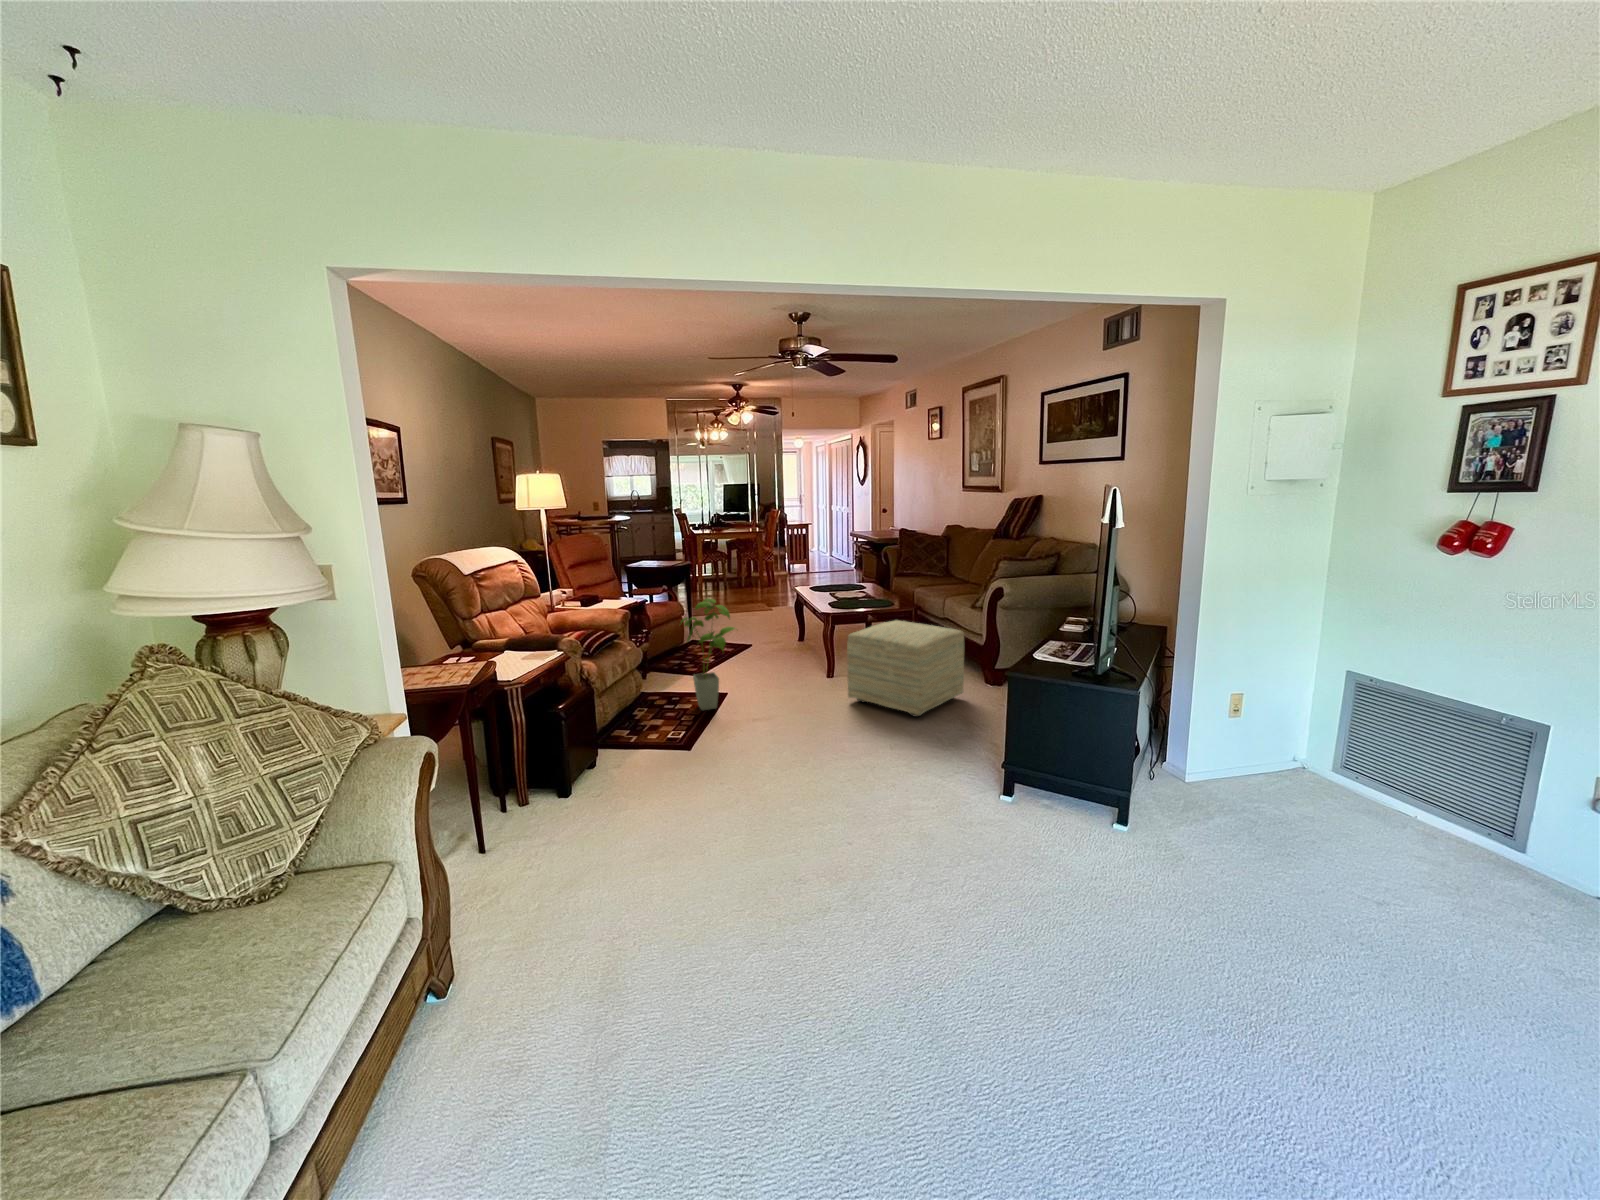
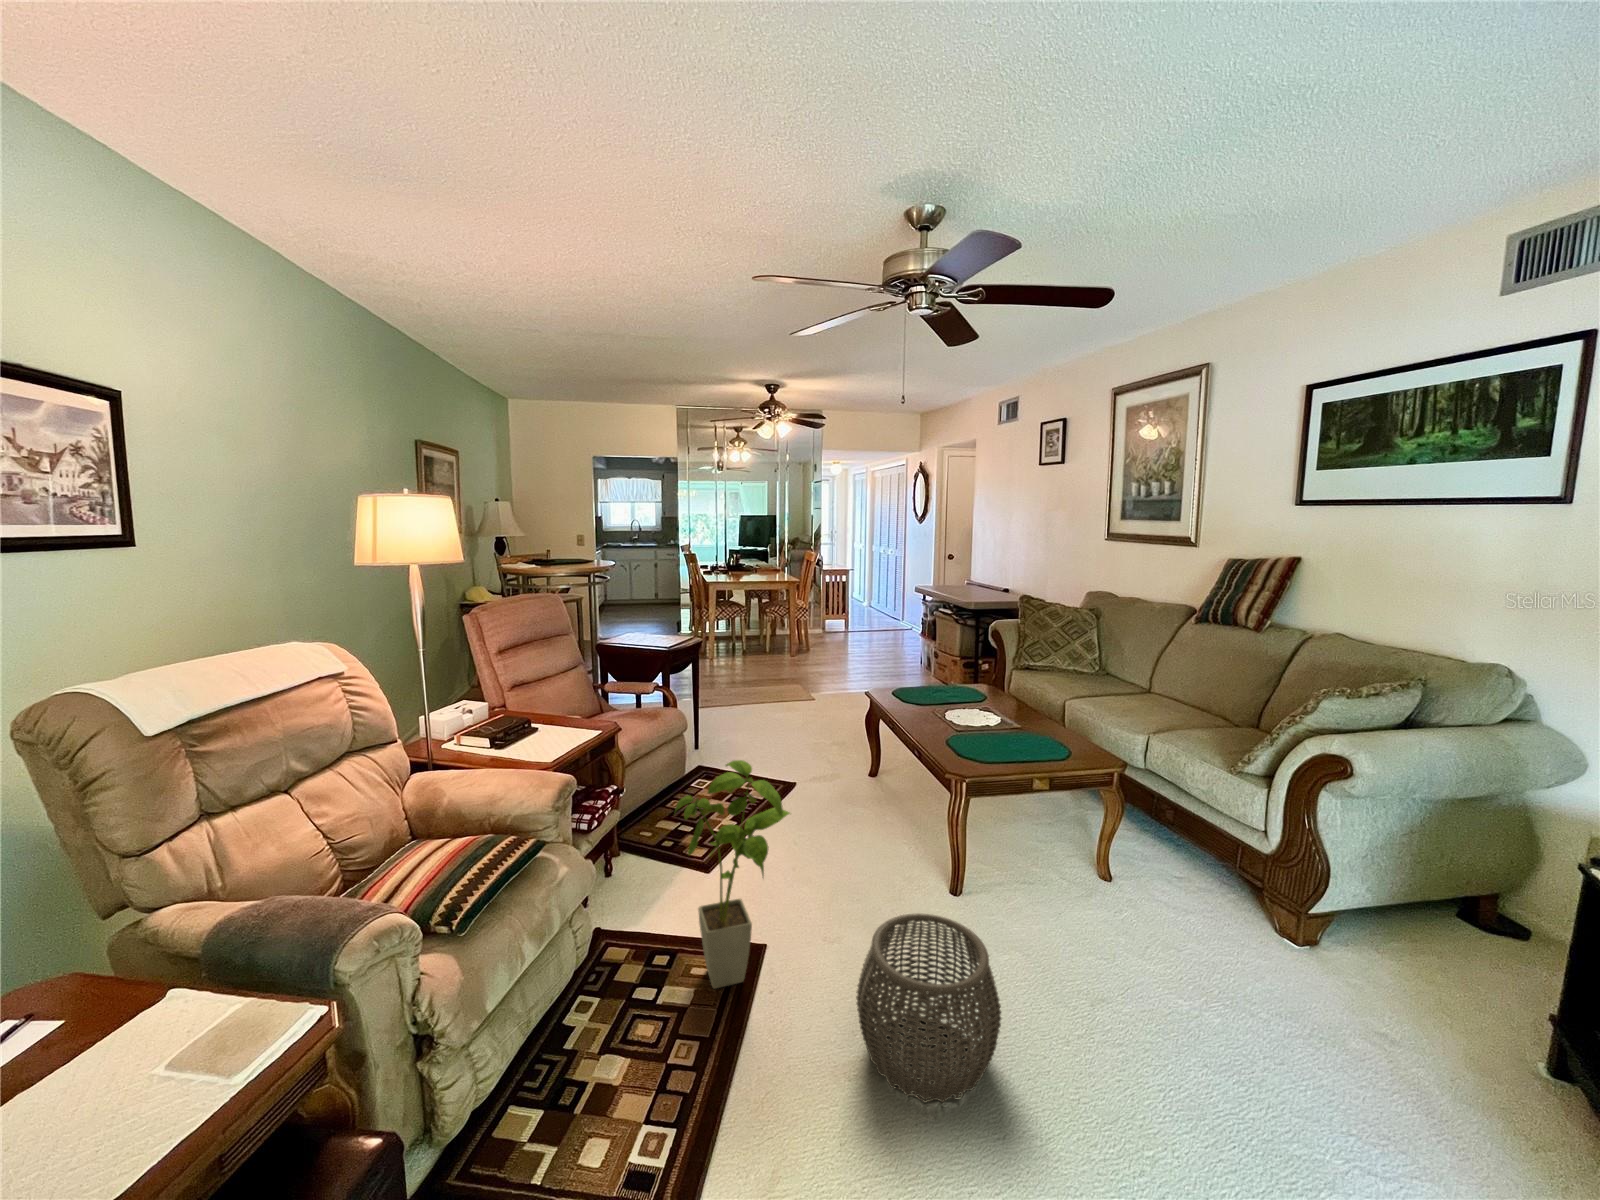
ottoman: present [847,620,964,717] -> none [1009,789,1255,1057]
woven basket: none [766,664,829,731] -> present [856,913,1001,1103]

